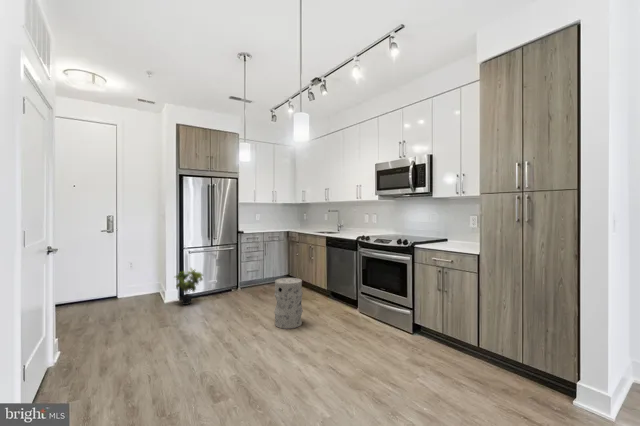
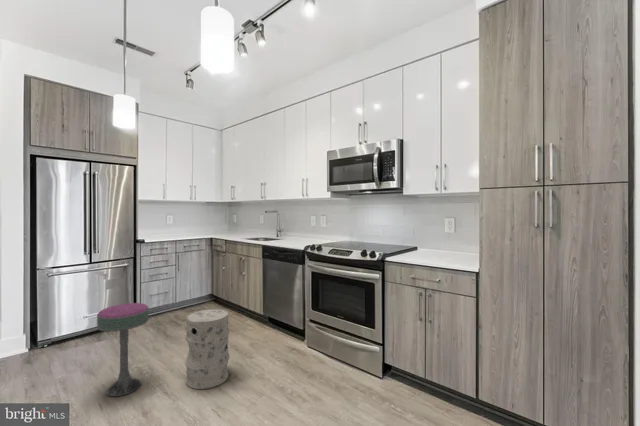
potted plant: present [176,269,203,305] -> none [19,299,75,358]
bar stool: none [223,270,252,327] -> present [97,303,149,396]

